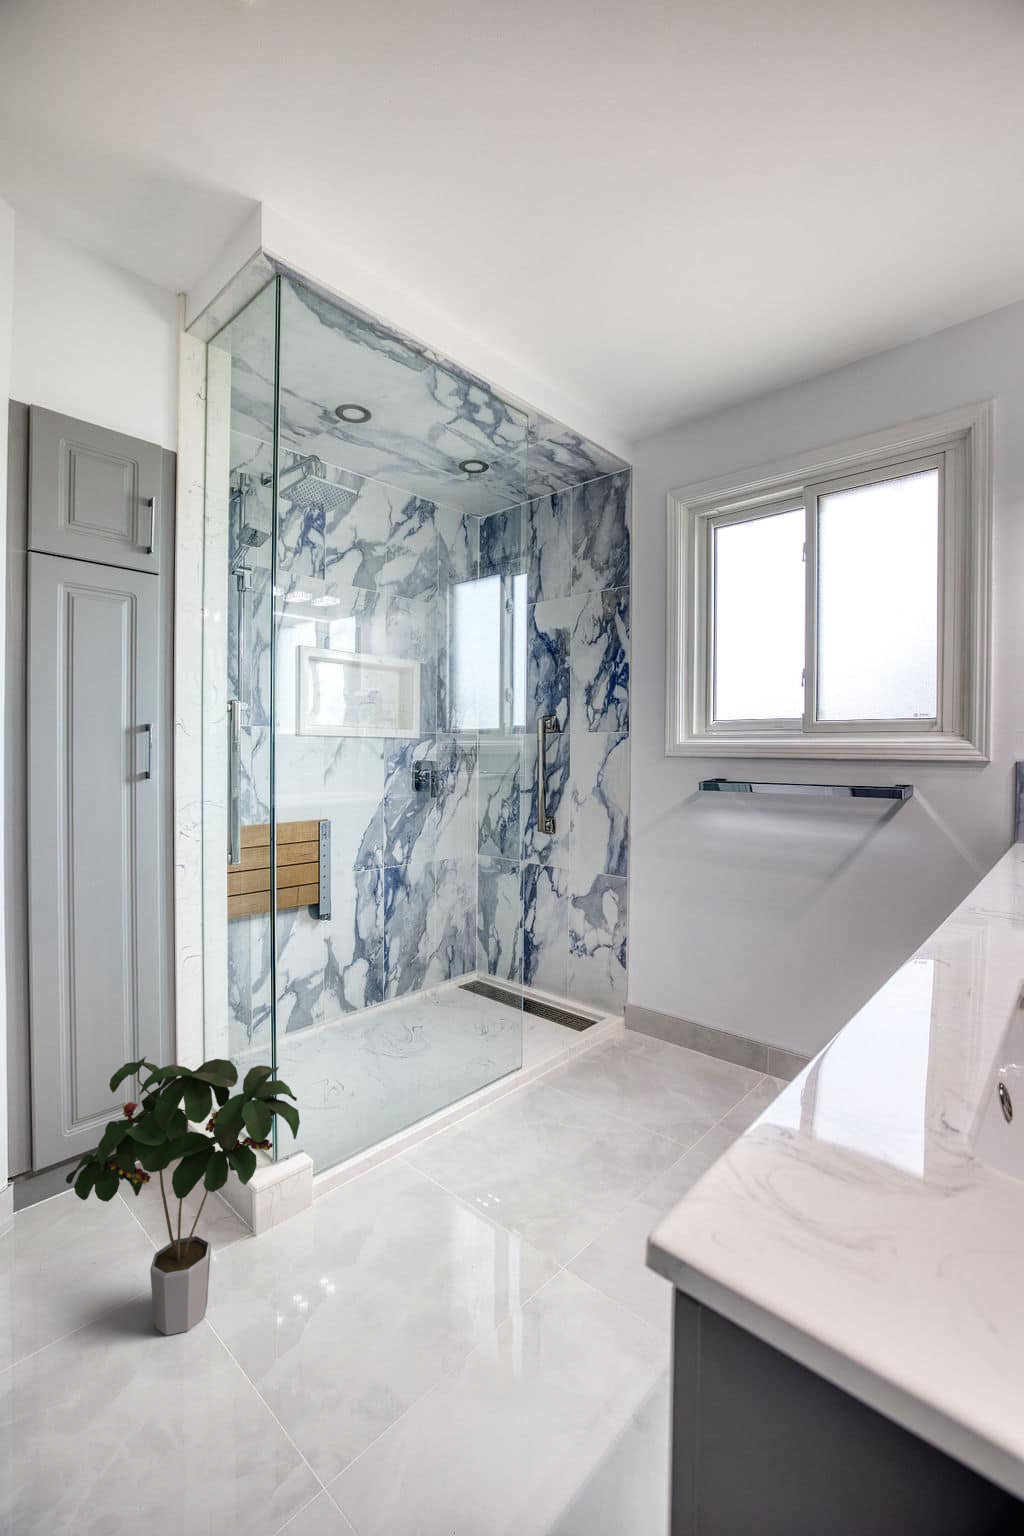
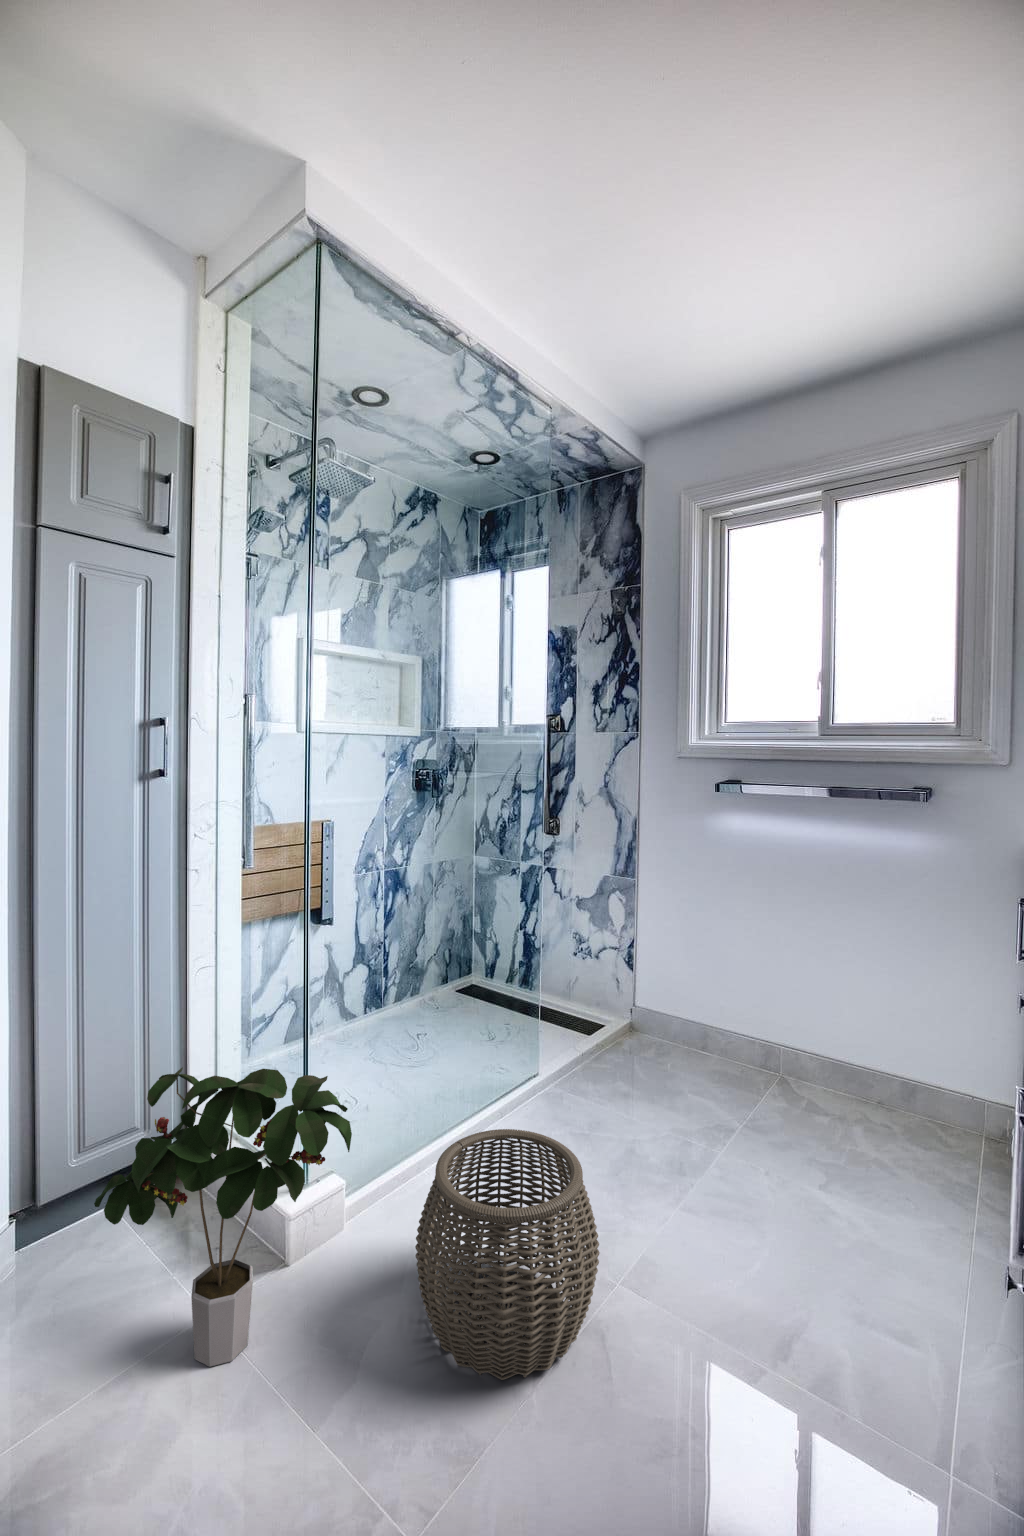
woven basket: none [360,1121,537,1361] -> present [415,1129,600,1380]

